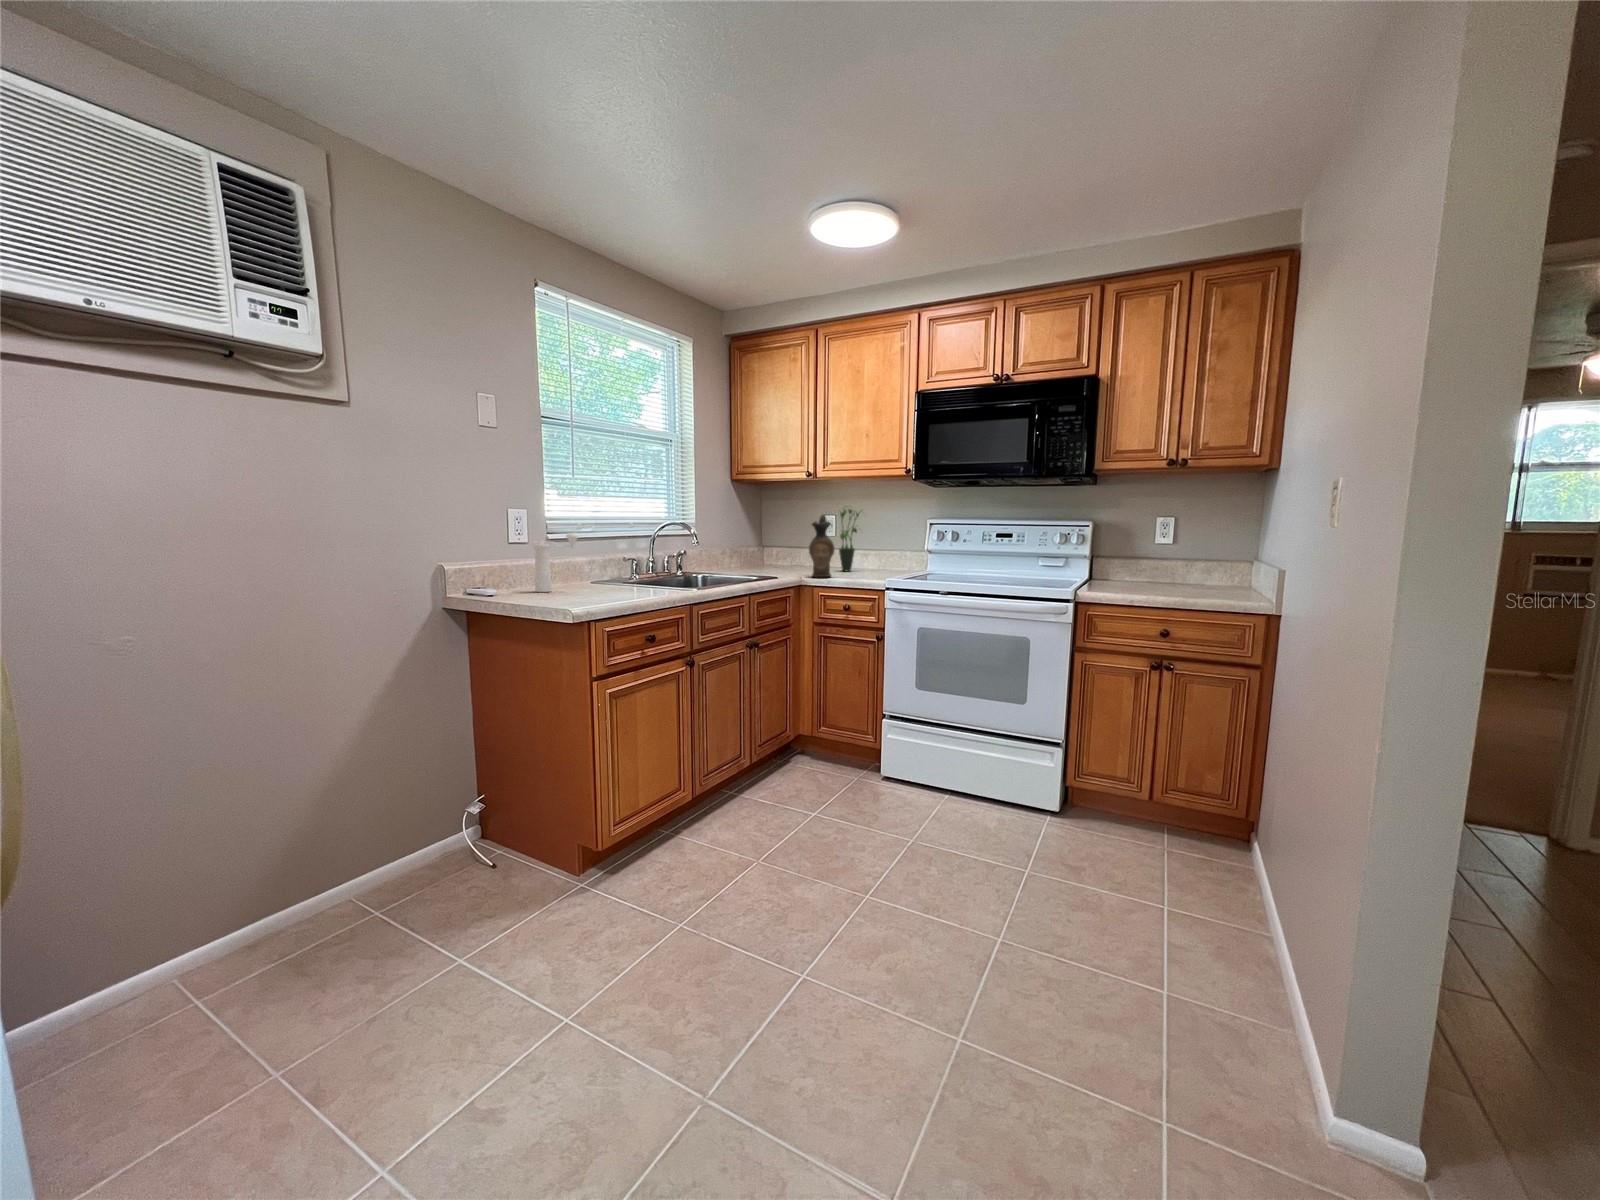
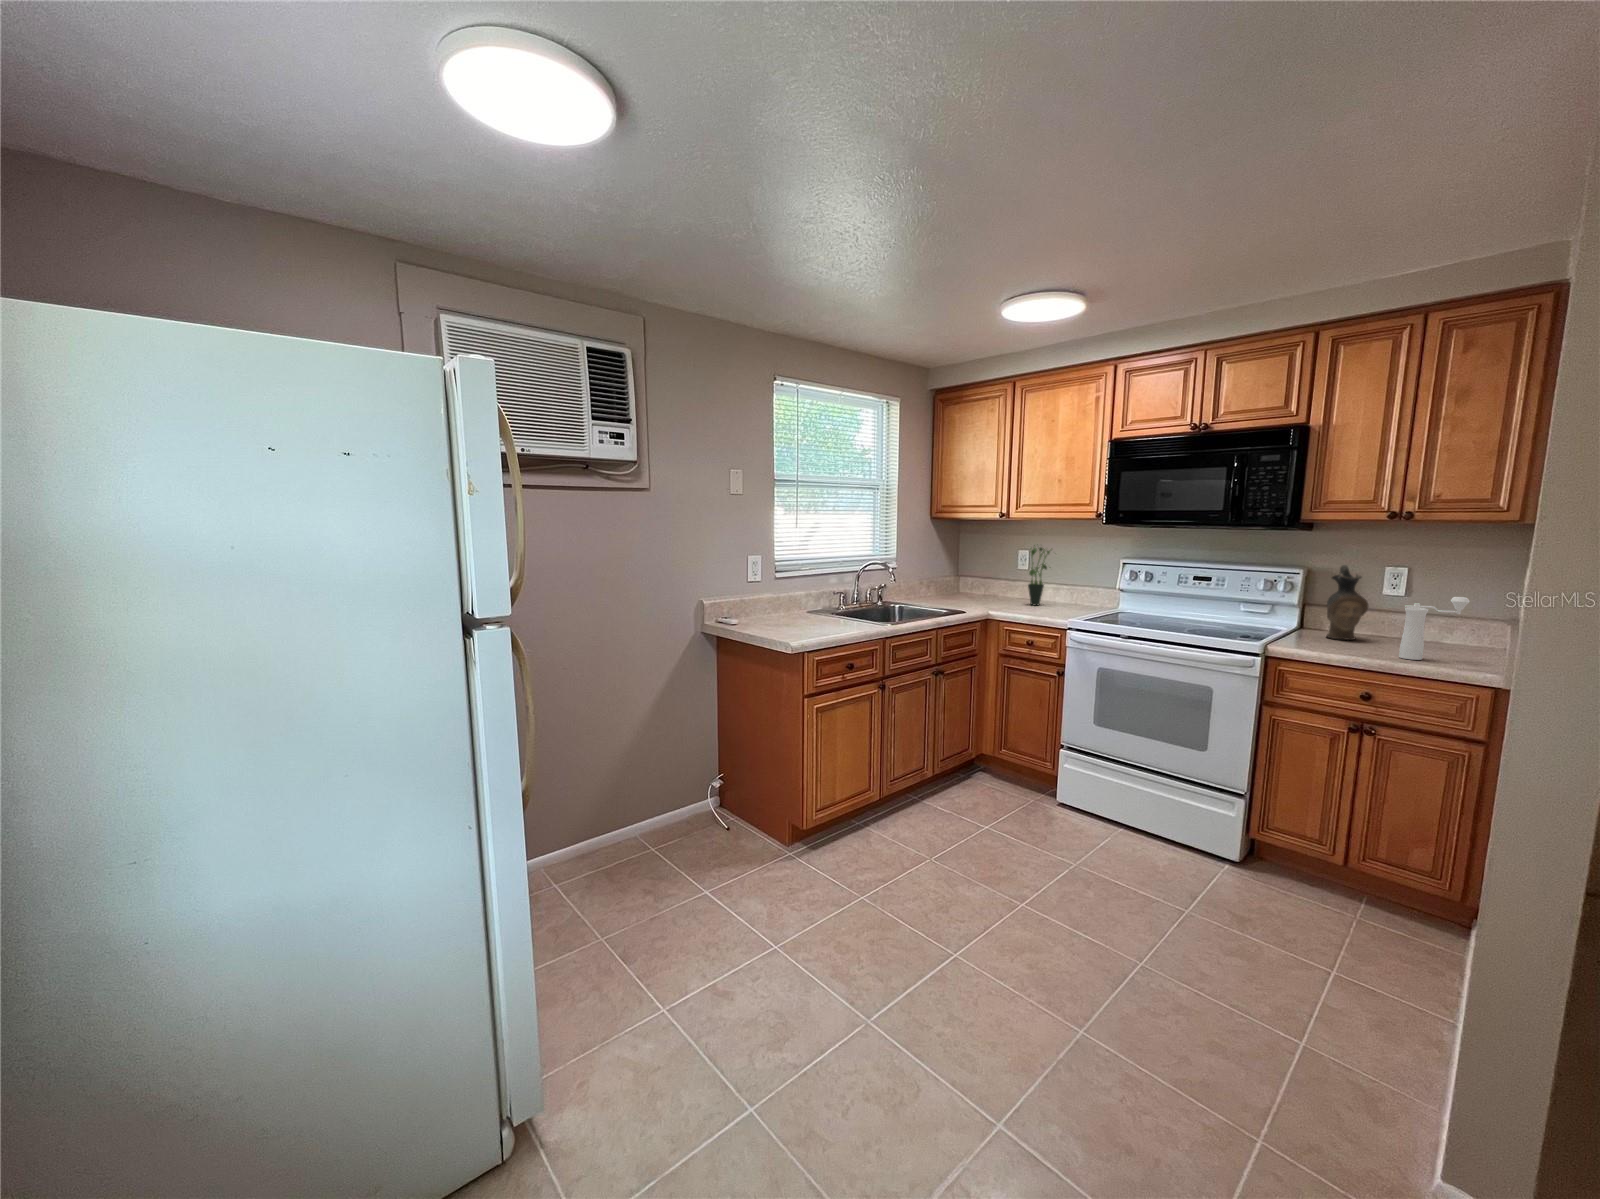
ceramic pitcher: present [809,514,834,577] -> present [1327,565,1368,640]
pepper mill: present [533,533,578,592] -> present [1399,597,1470,660]

